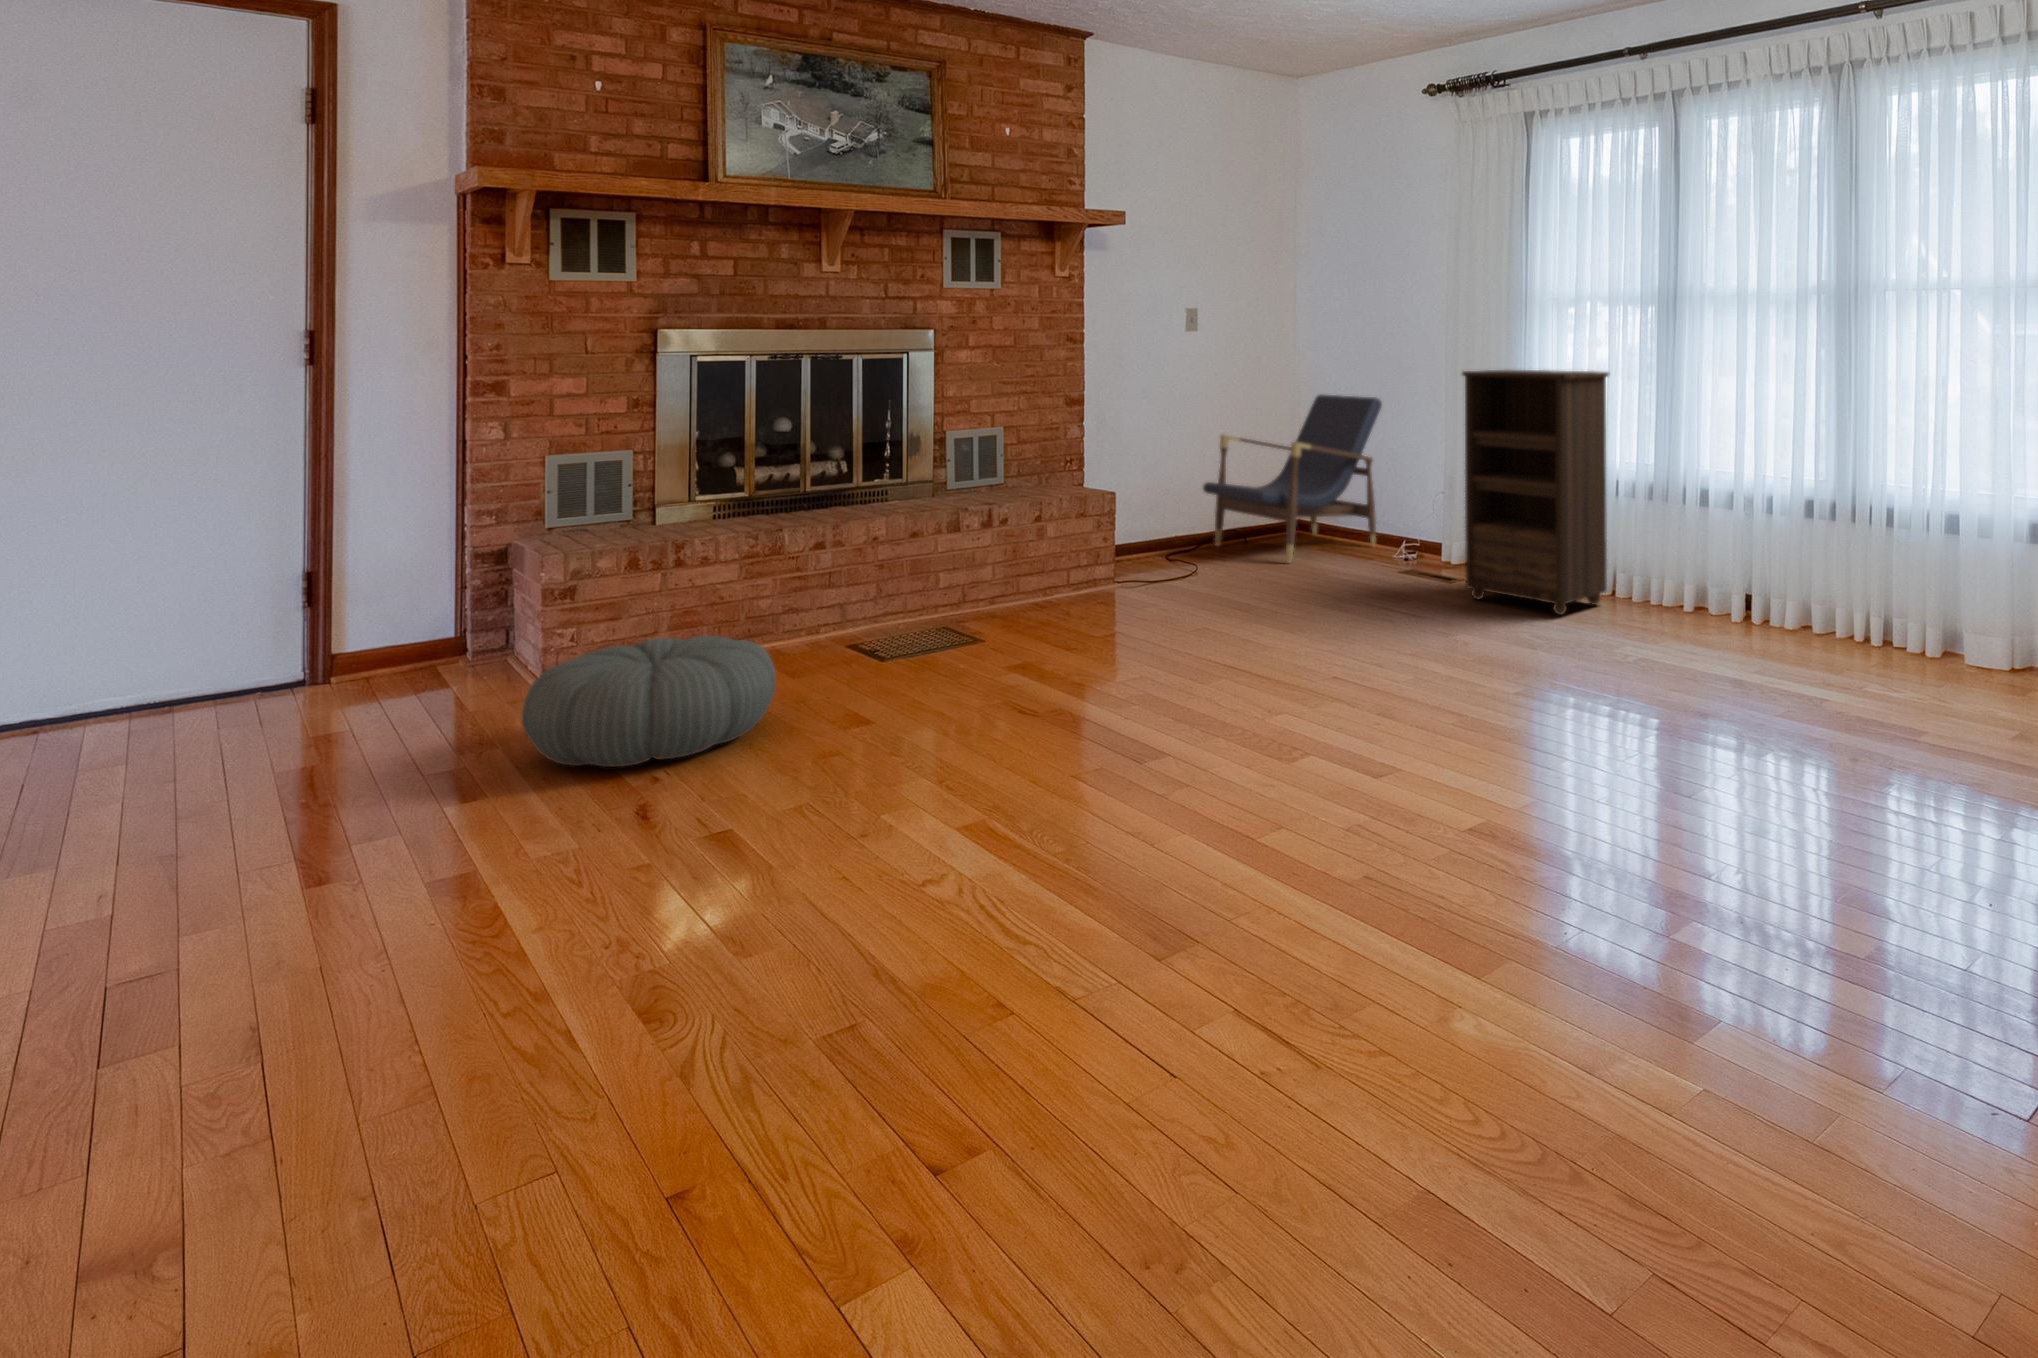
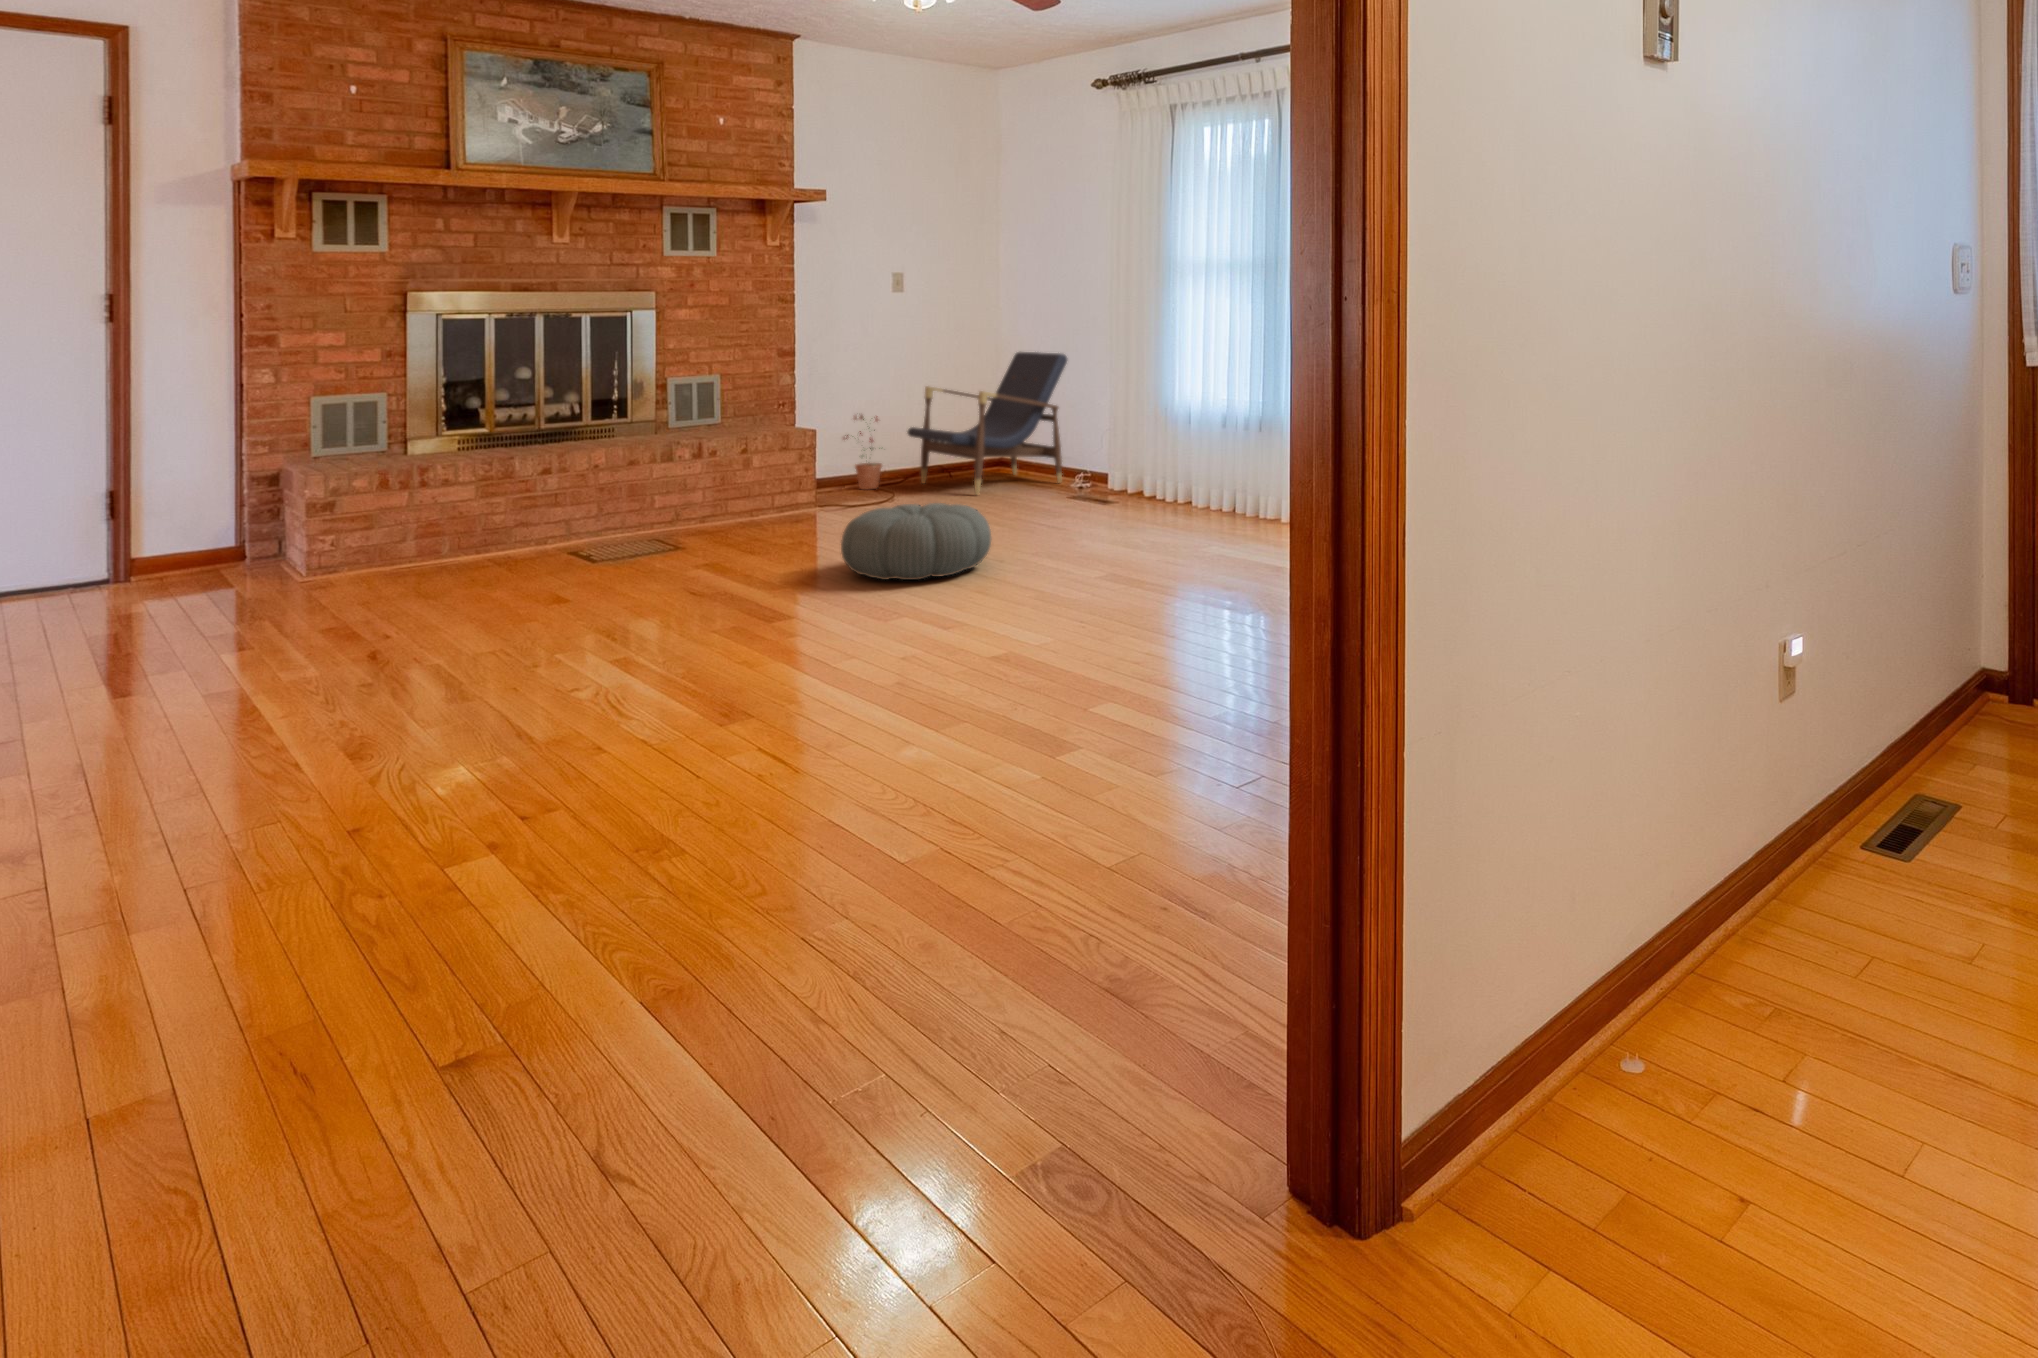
bookshelf: present [1462,370,1609,615] -> none [1105,327,1225,529]
potted plant: none [1131,466,1180,554] -> present [843,415,882,489]
pouf: present [522,635,776,767] -> present [841,503,991,580]

